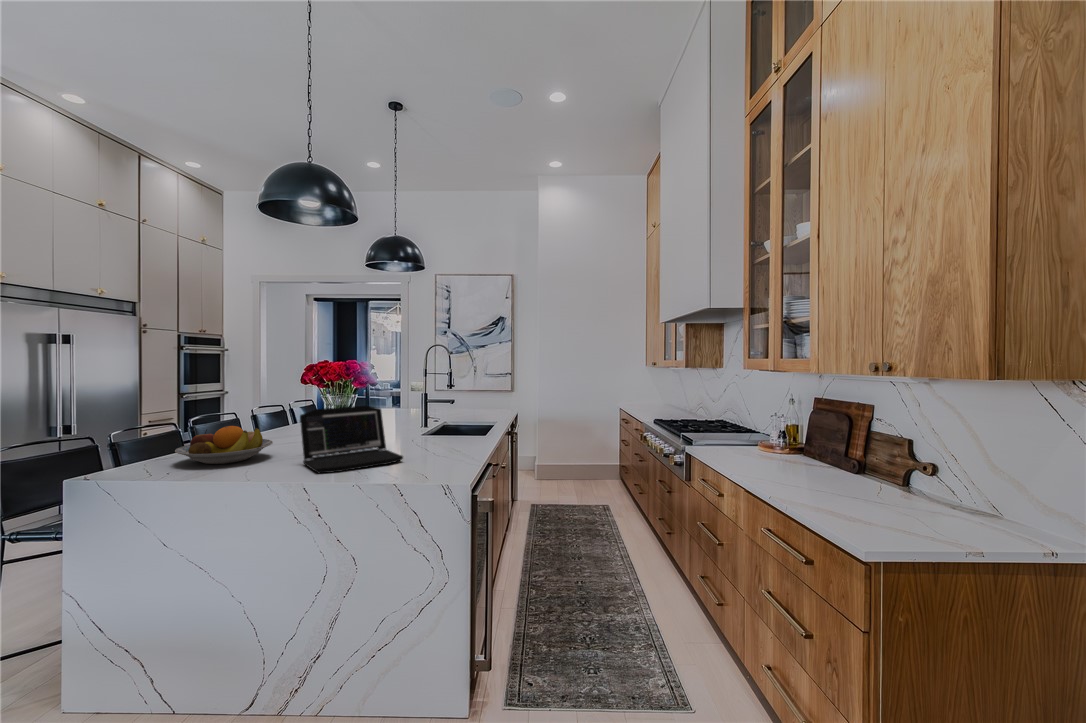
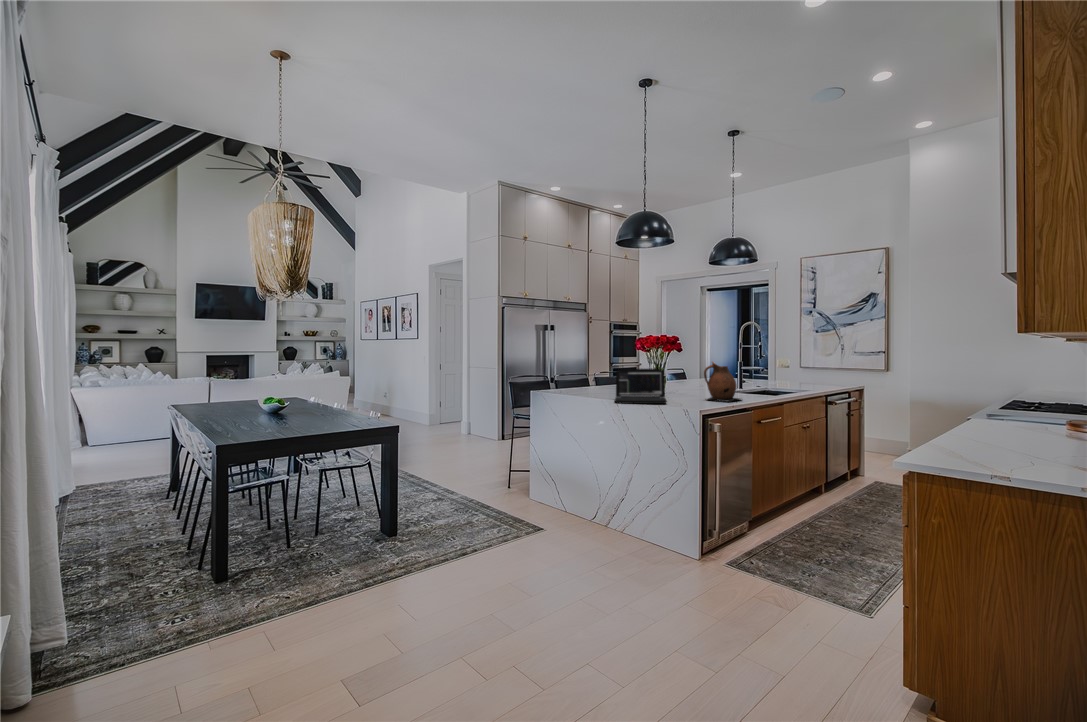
ceramic pitcher: none [427,390,472,445] -> present [704,362,740,402]
fruit bowl: present [175,426,273,464] -> none [566,376,610,396]

